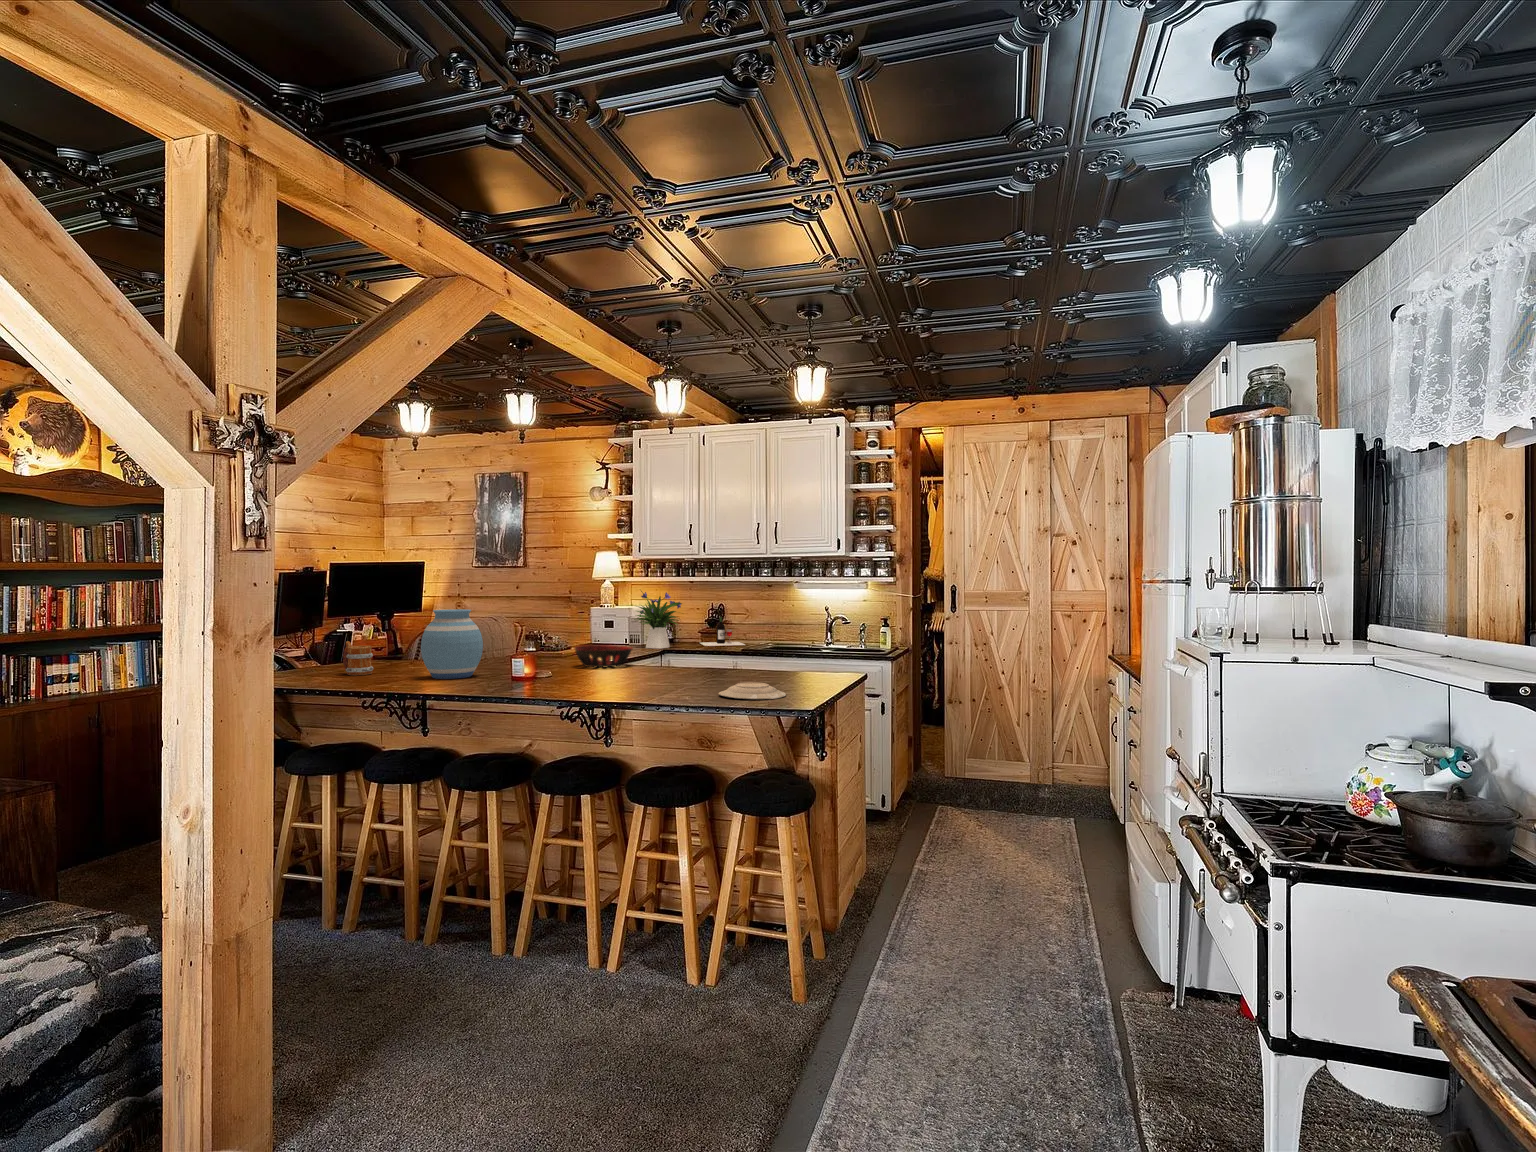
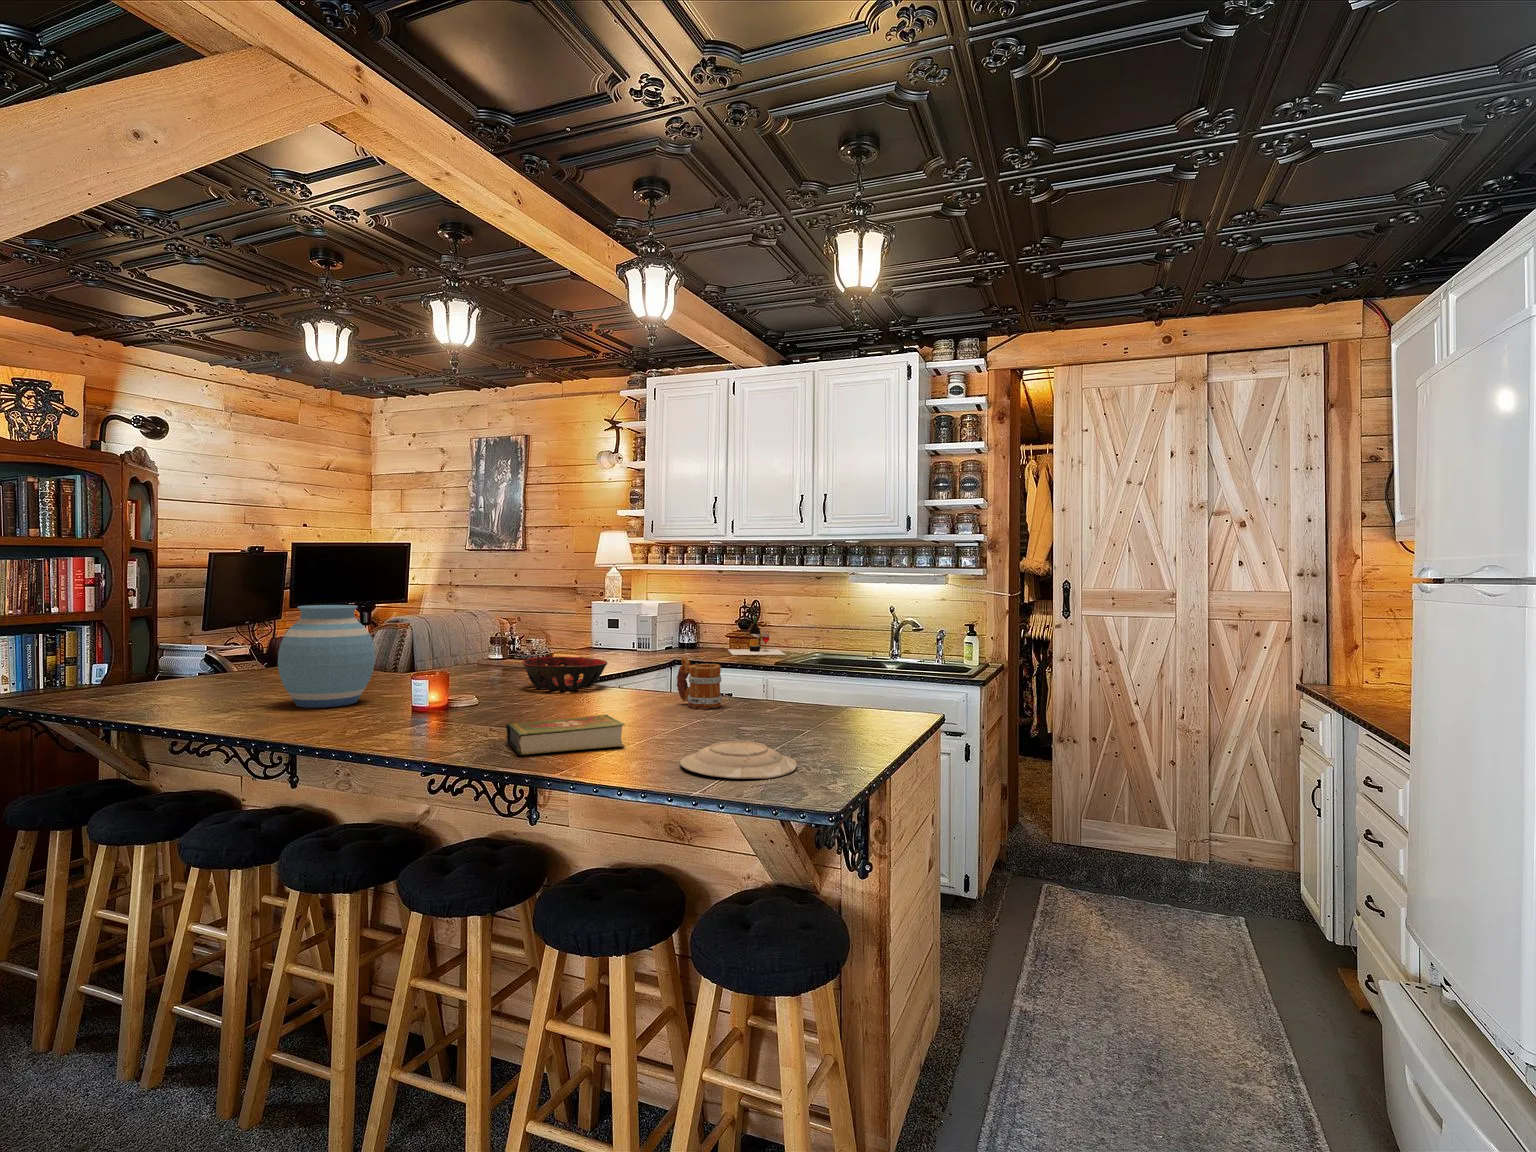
flower arrangement: present [634,591,682,649] -> none [627,580,704,658]
mug: present [343,641,373,675] -> present [677,657,722,709]
book: none [604,673,679,694] -> present [506,715,625,755]

